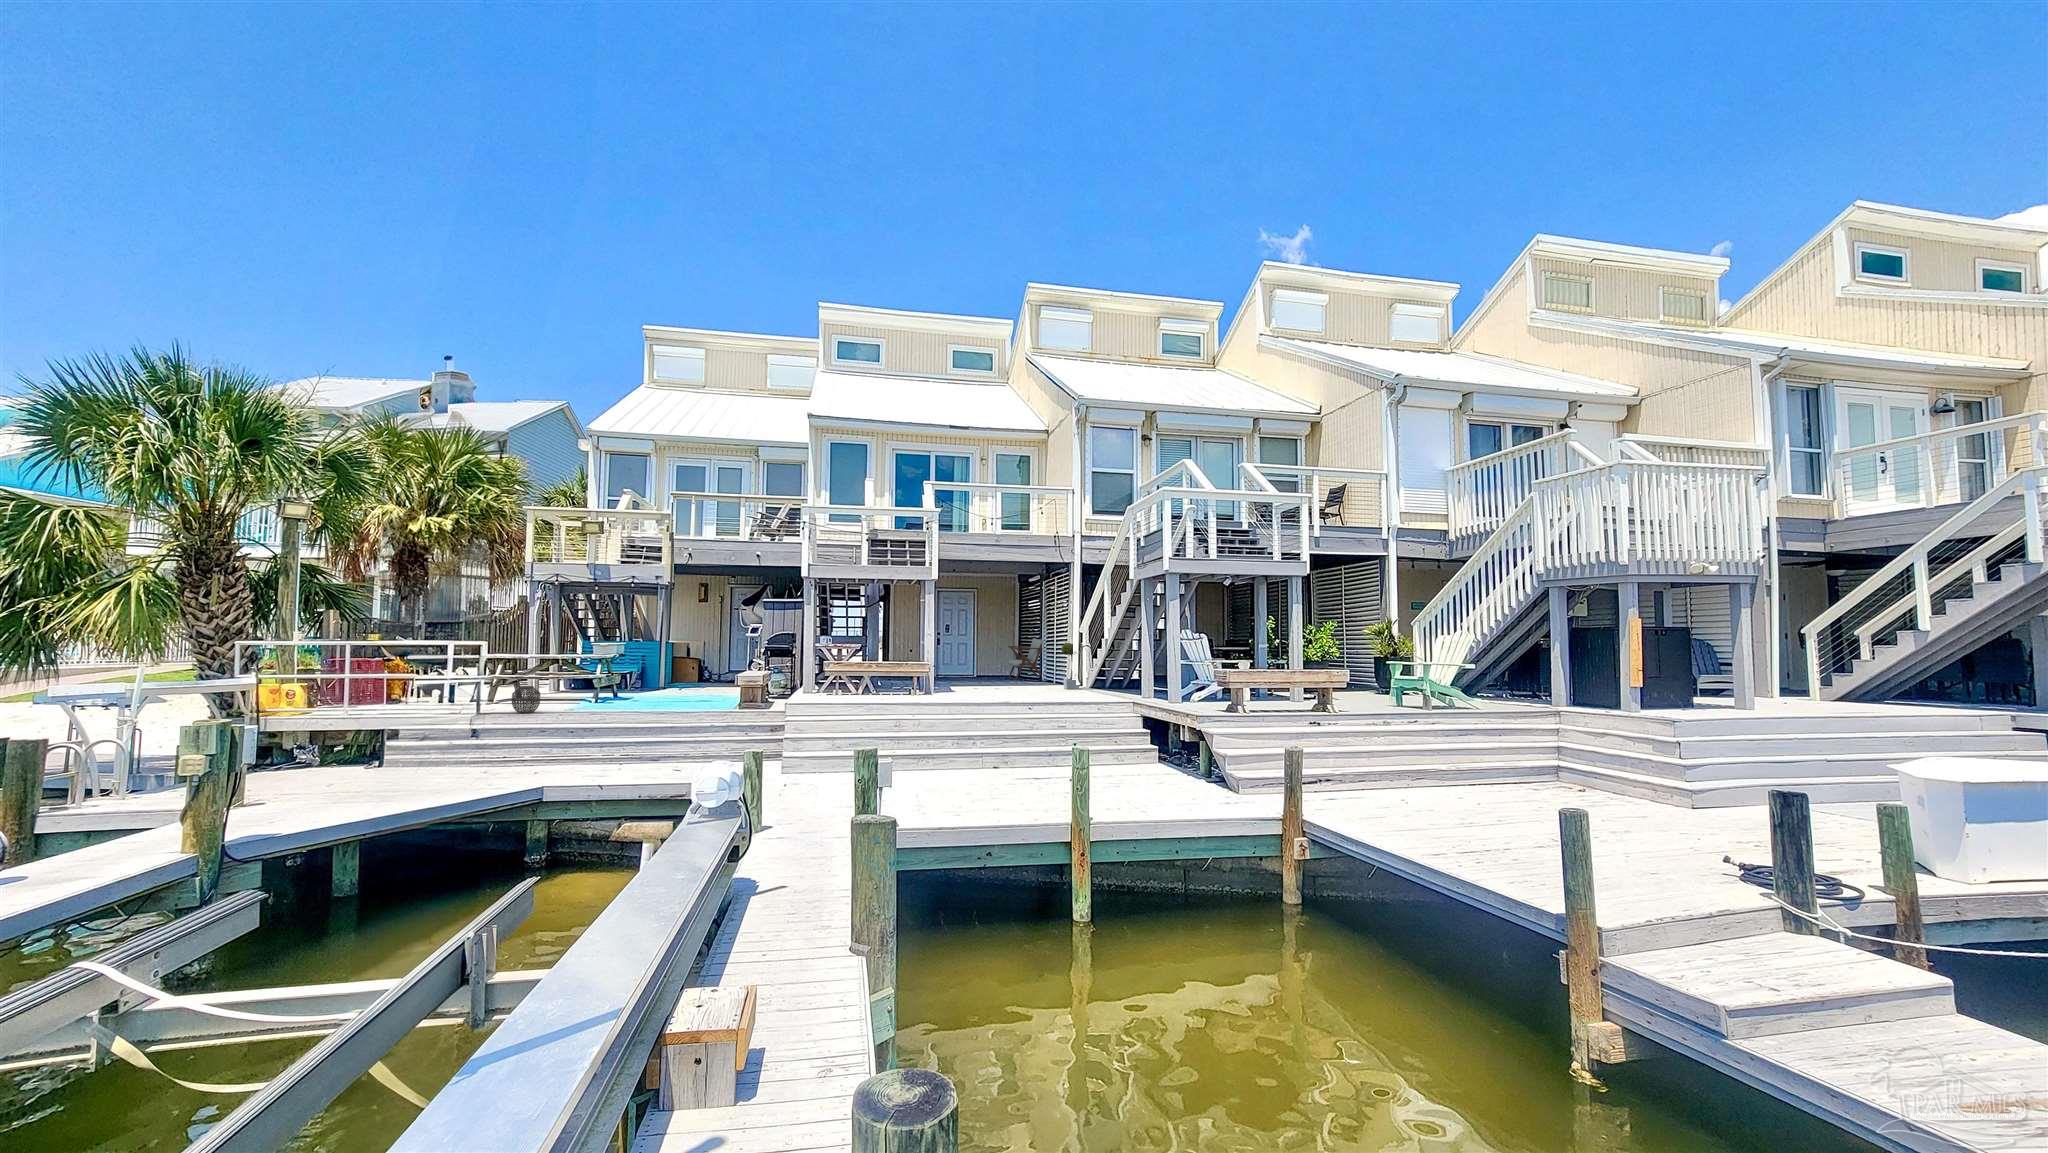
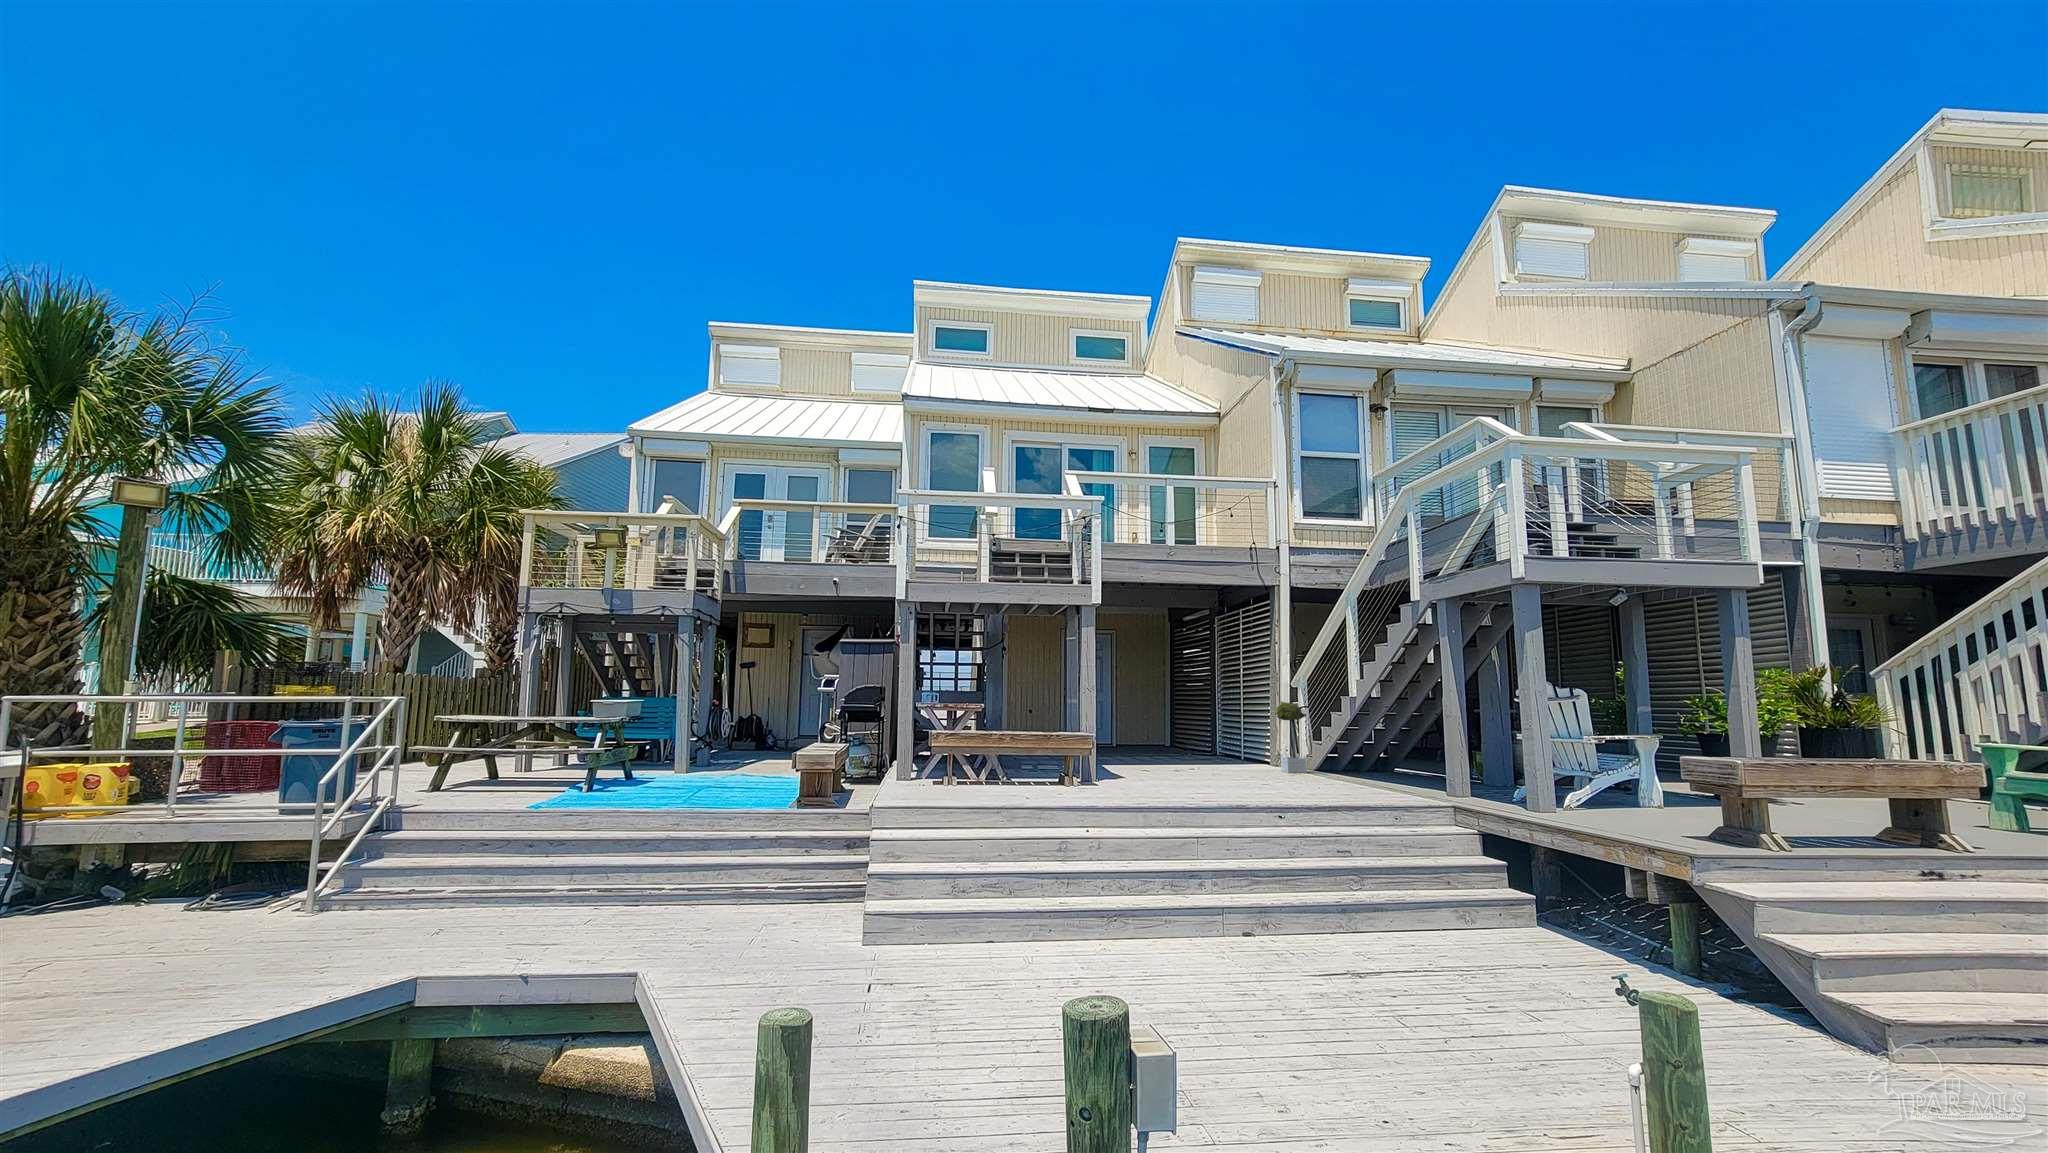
lounge chair: present [1008,638,1043,680] -> none [1173,697,1232,755]
woven basket: present [512,686,540,713] -> none [436,770,484,815]

